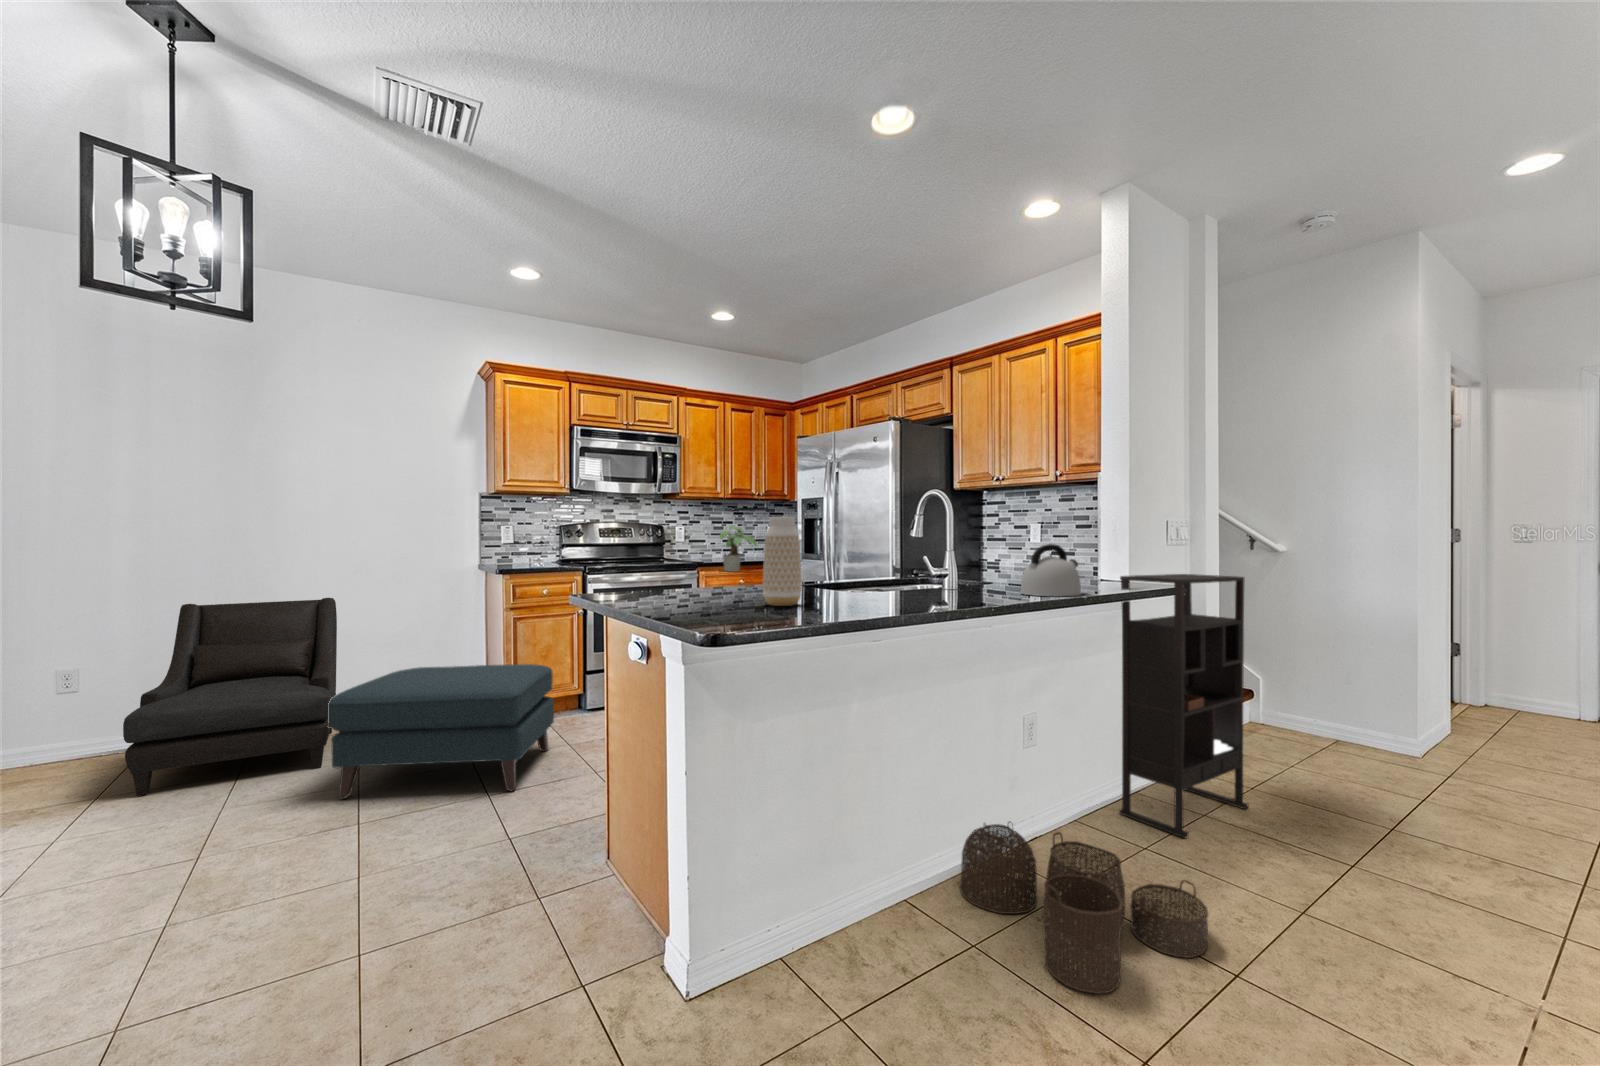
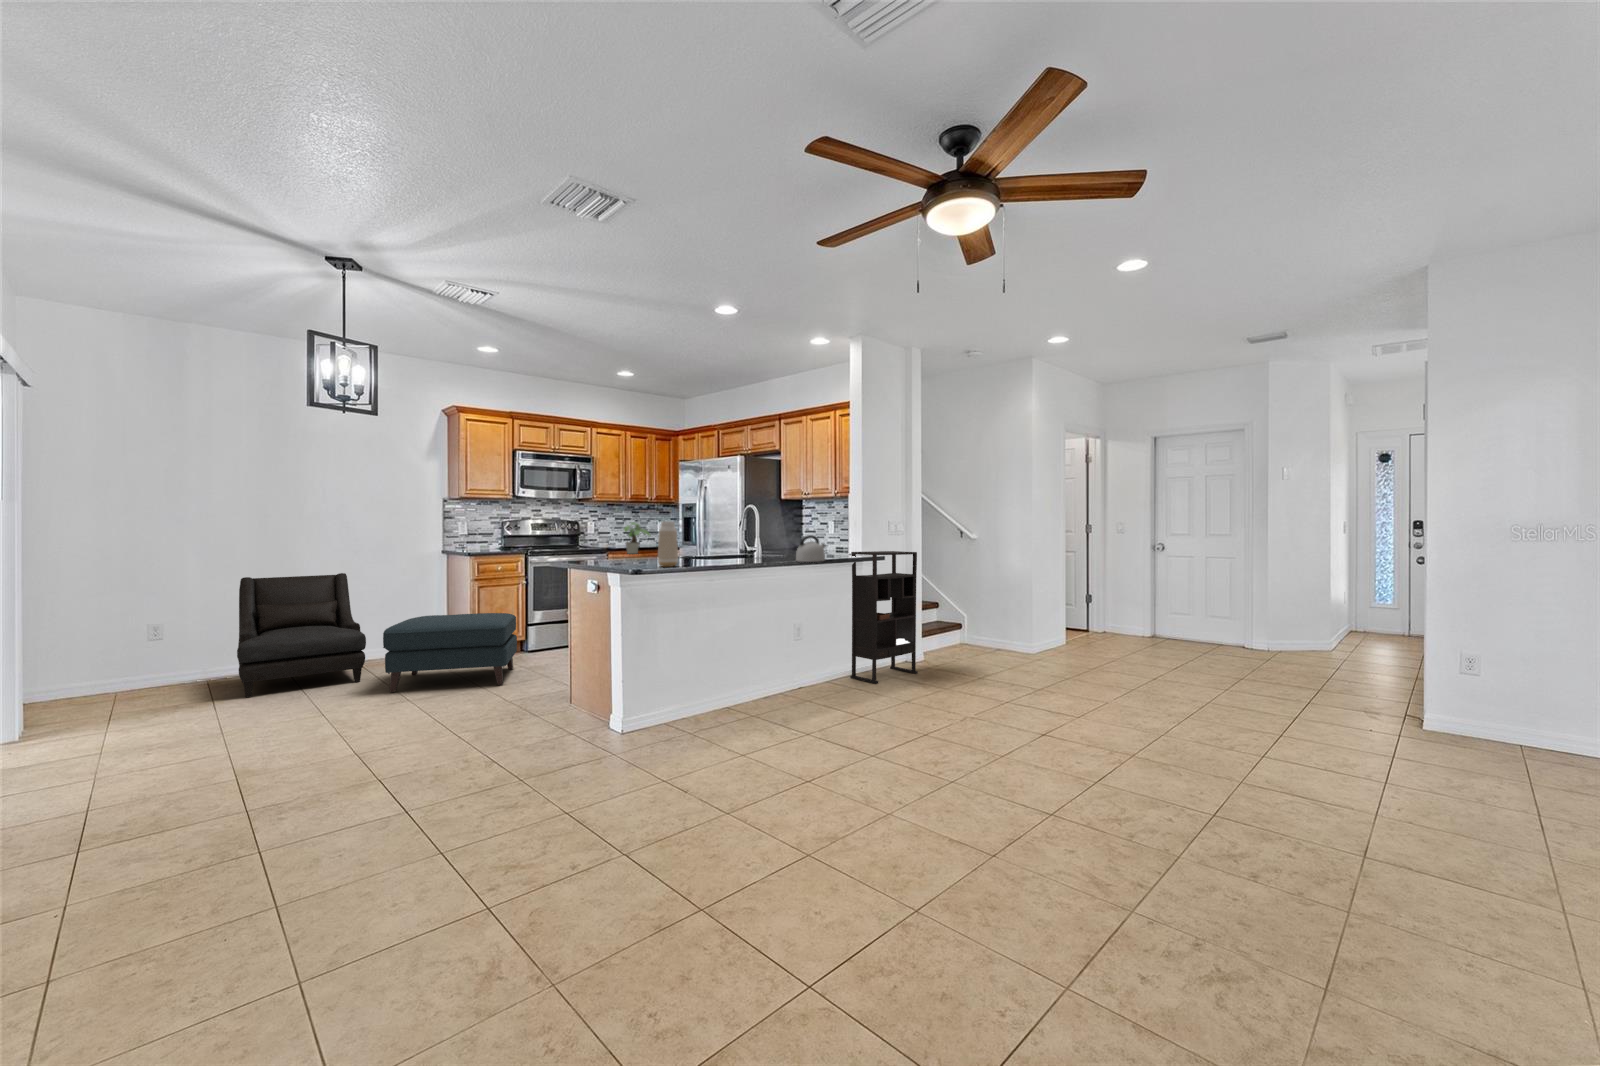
woven basket: present [960,821,1208,993] -> none [756,669,858,723]

